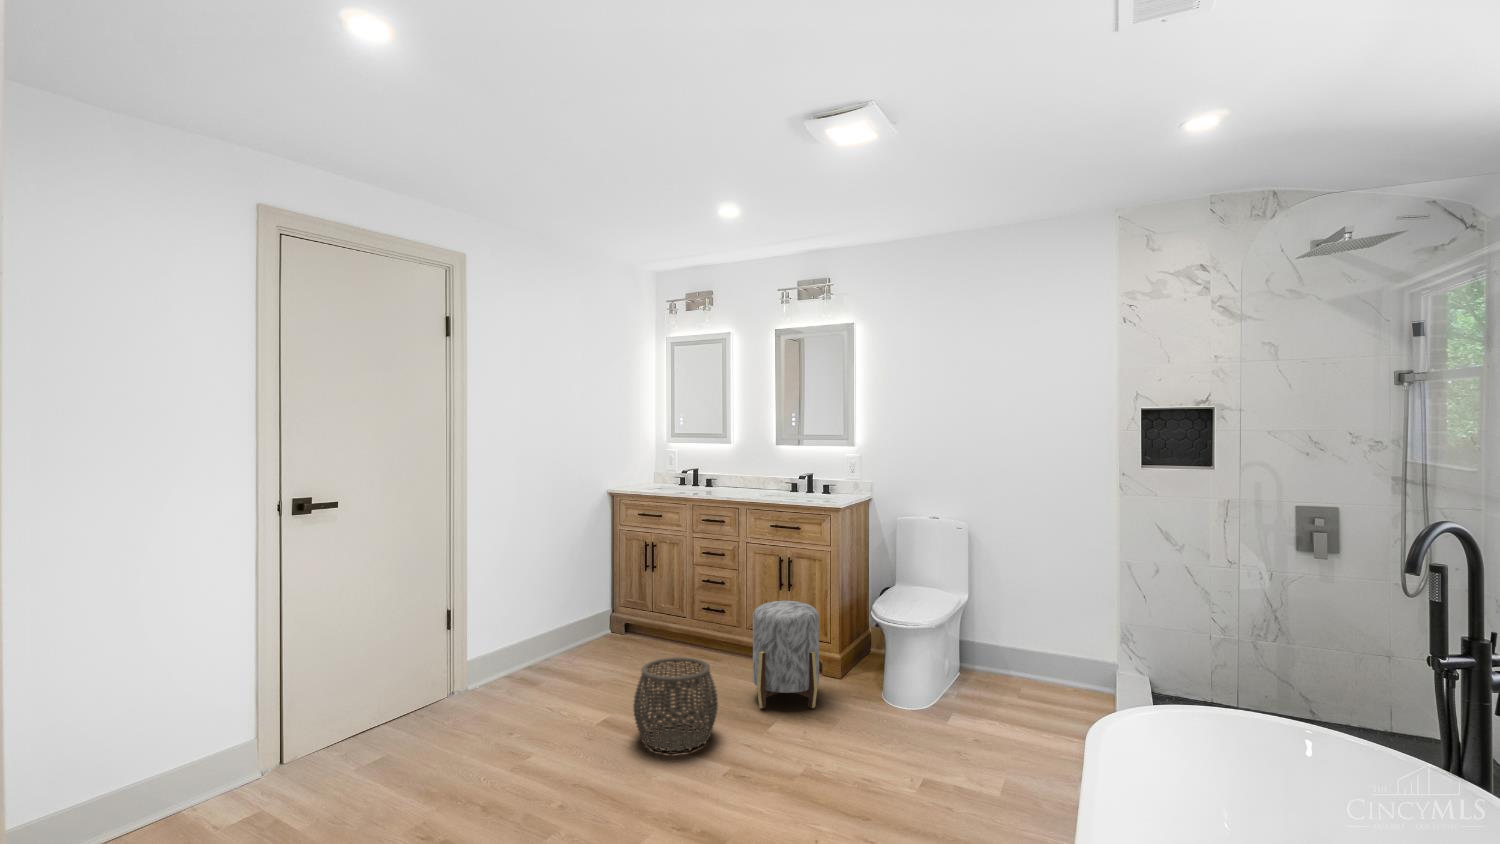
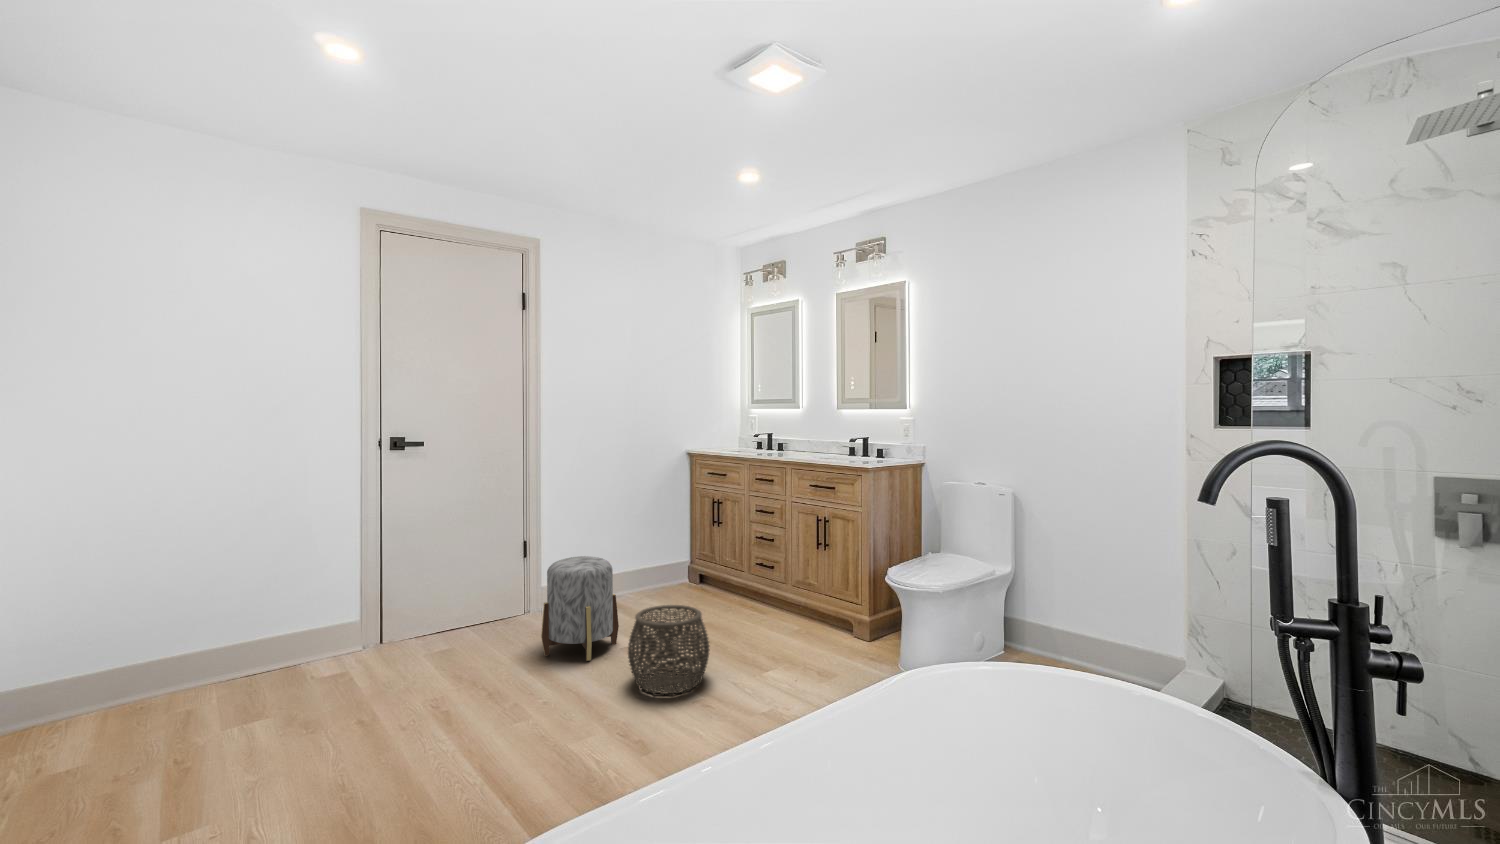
stool: present [753,601,819,708] -> present [541,556,619,661]

